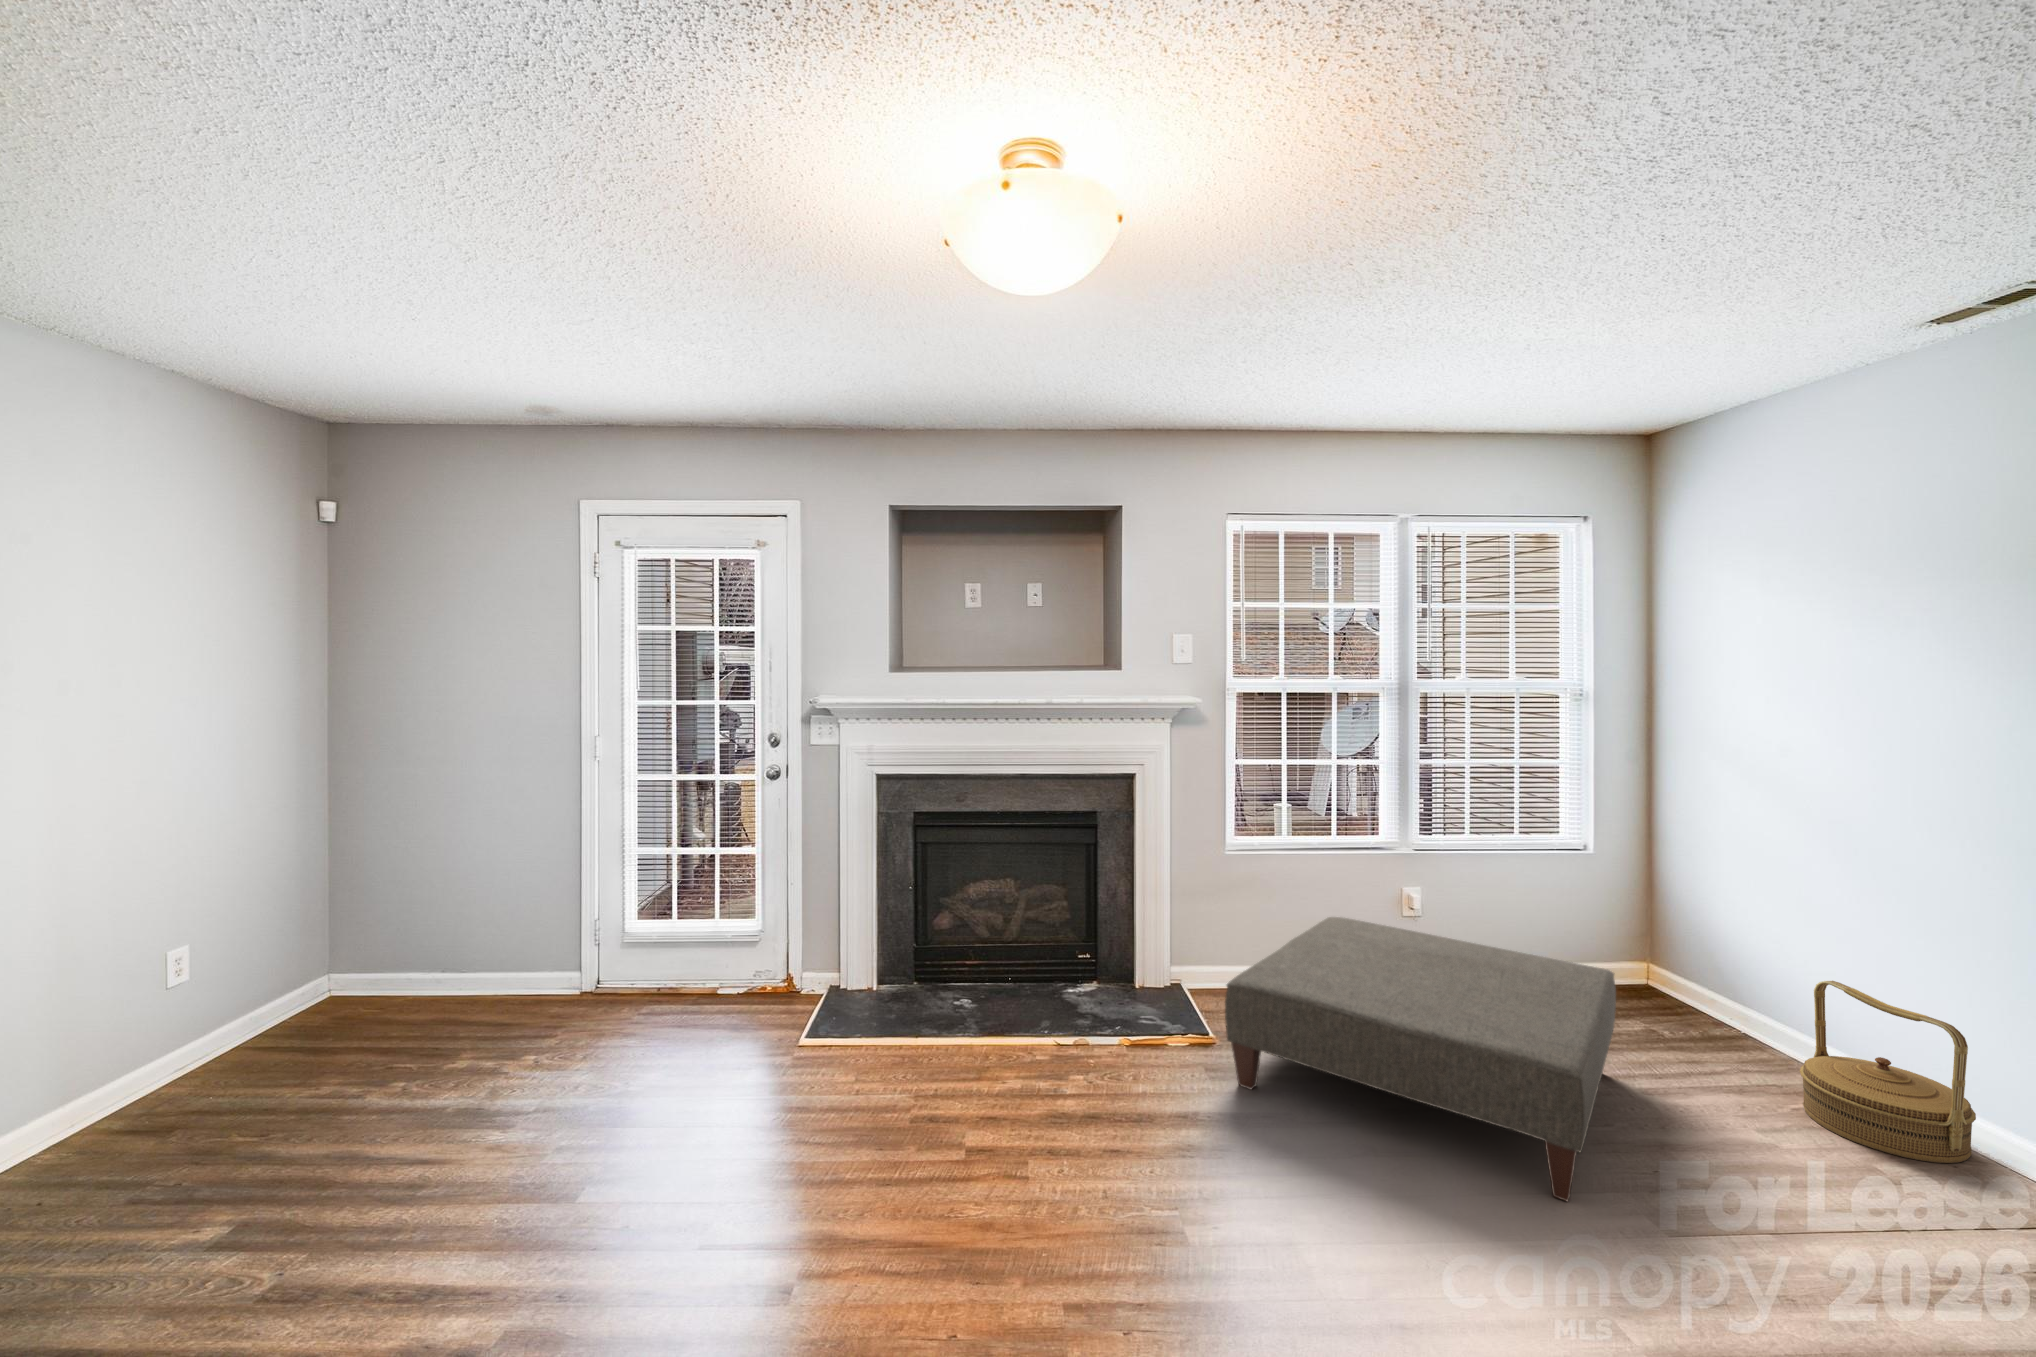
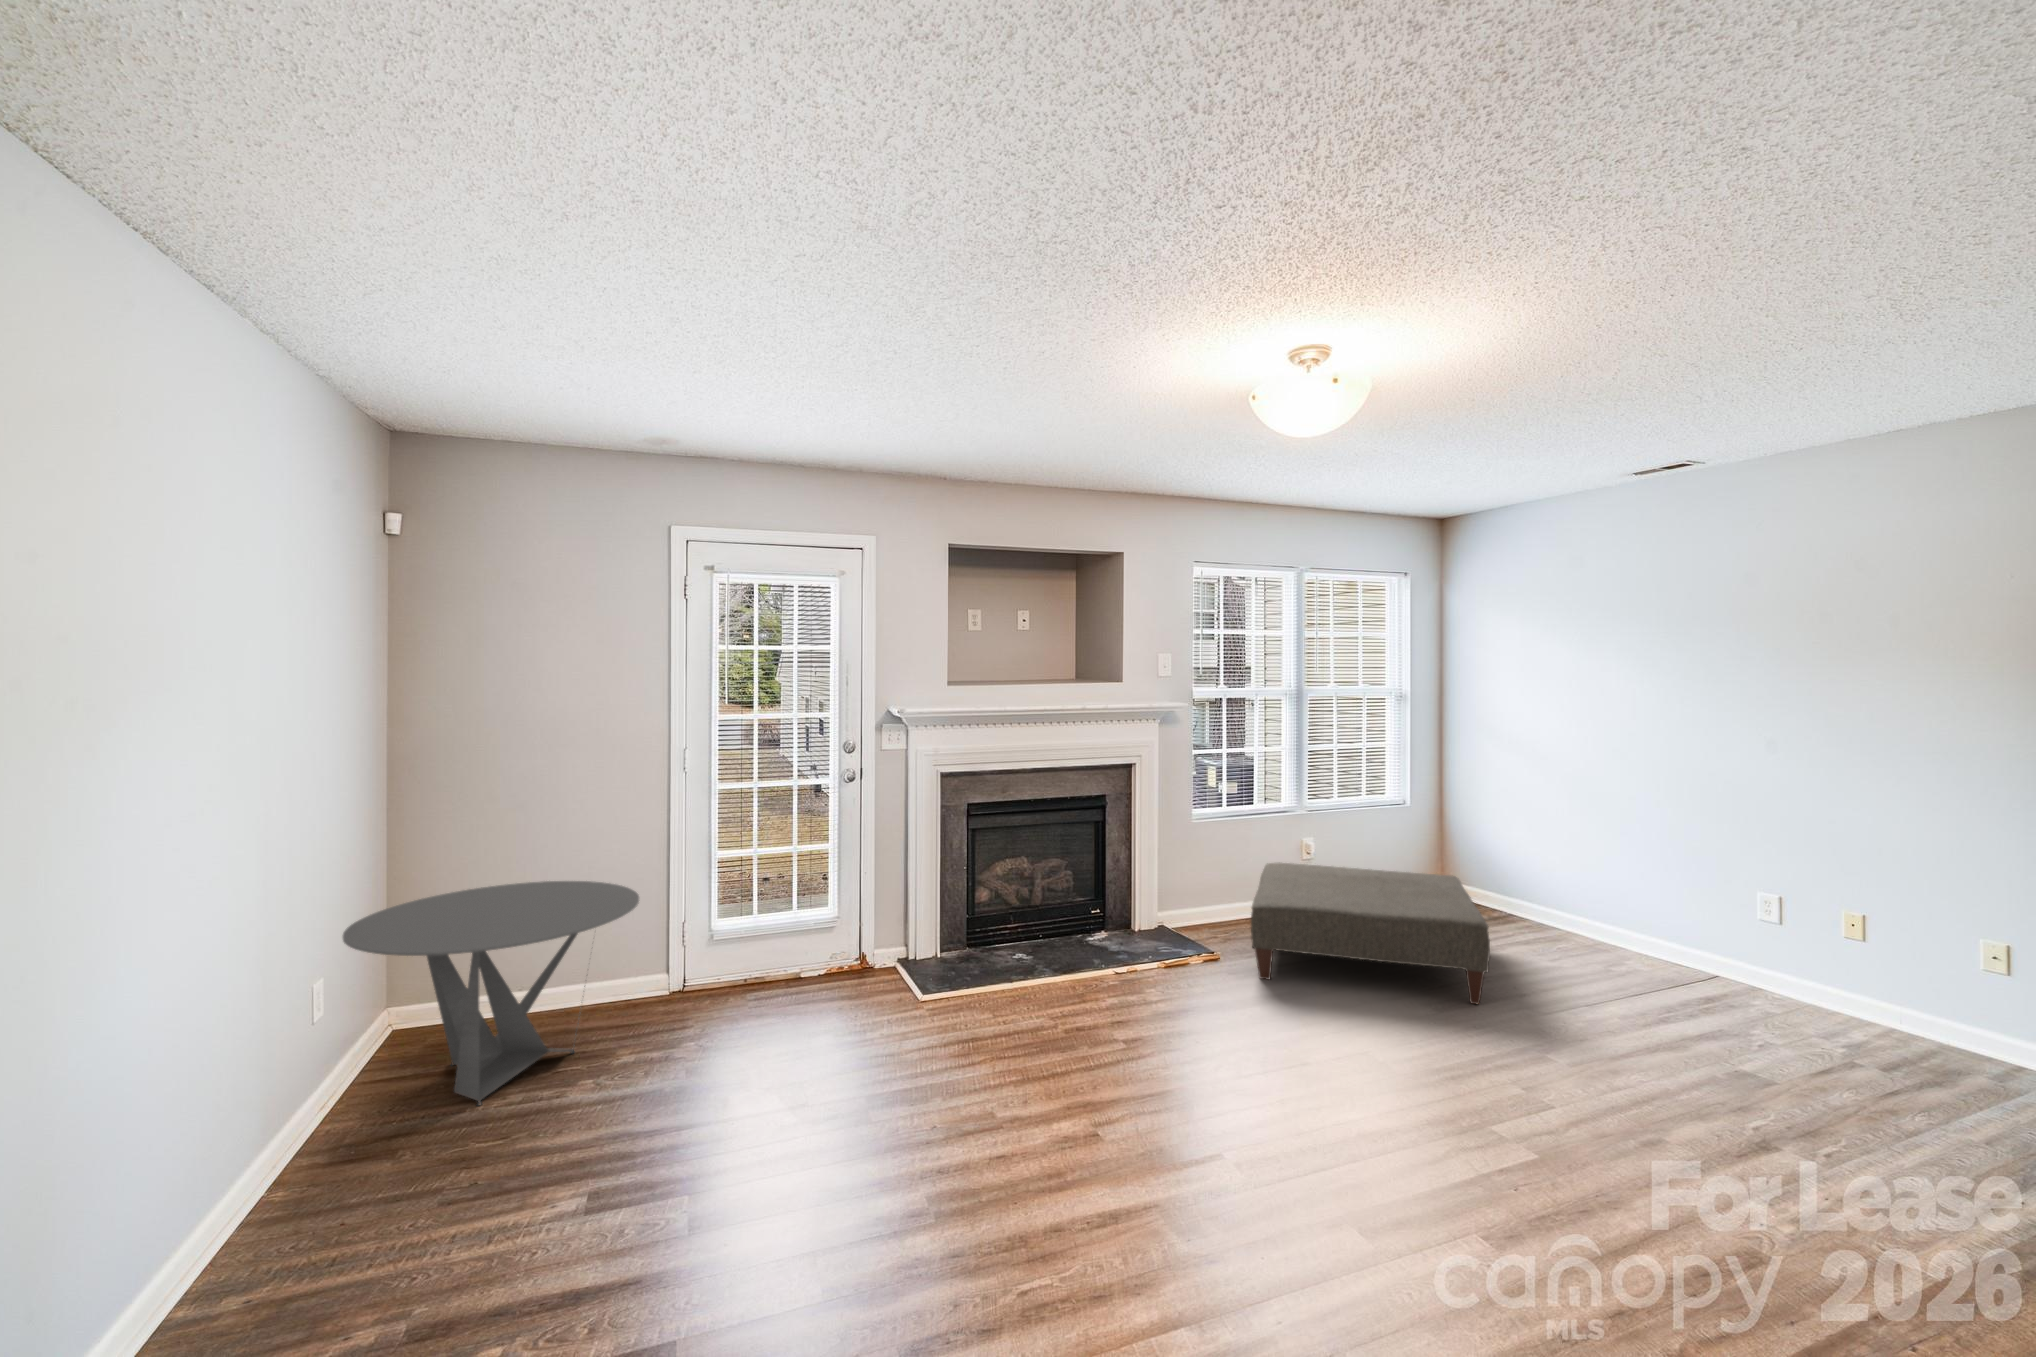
coffee table: none [141,867,486,1099] -> present [343,881,639,1106]
woven basket: present [1800,981,1976,1163] -> none [1554,868,1638,961]

